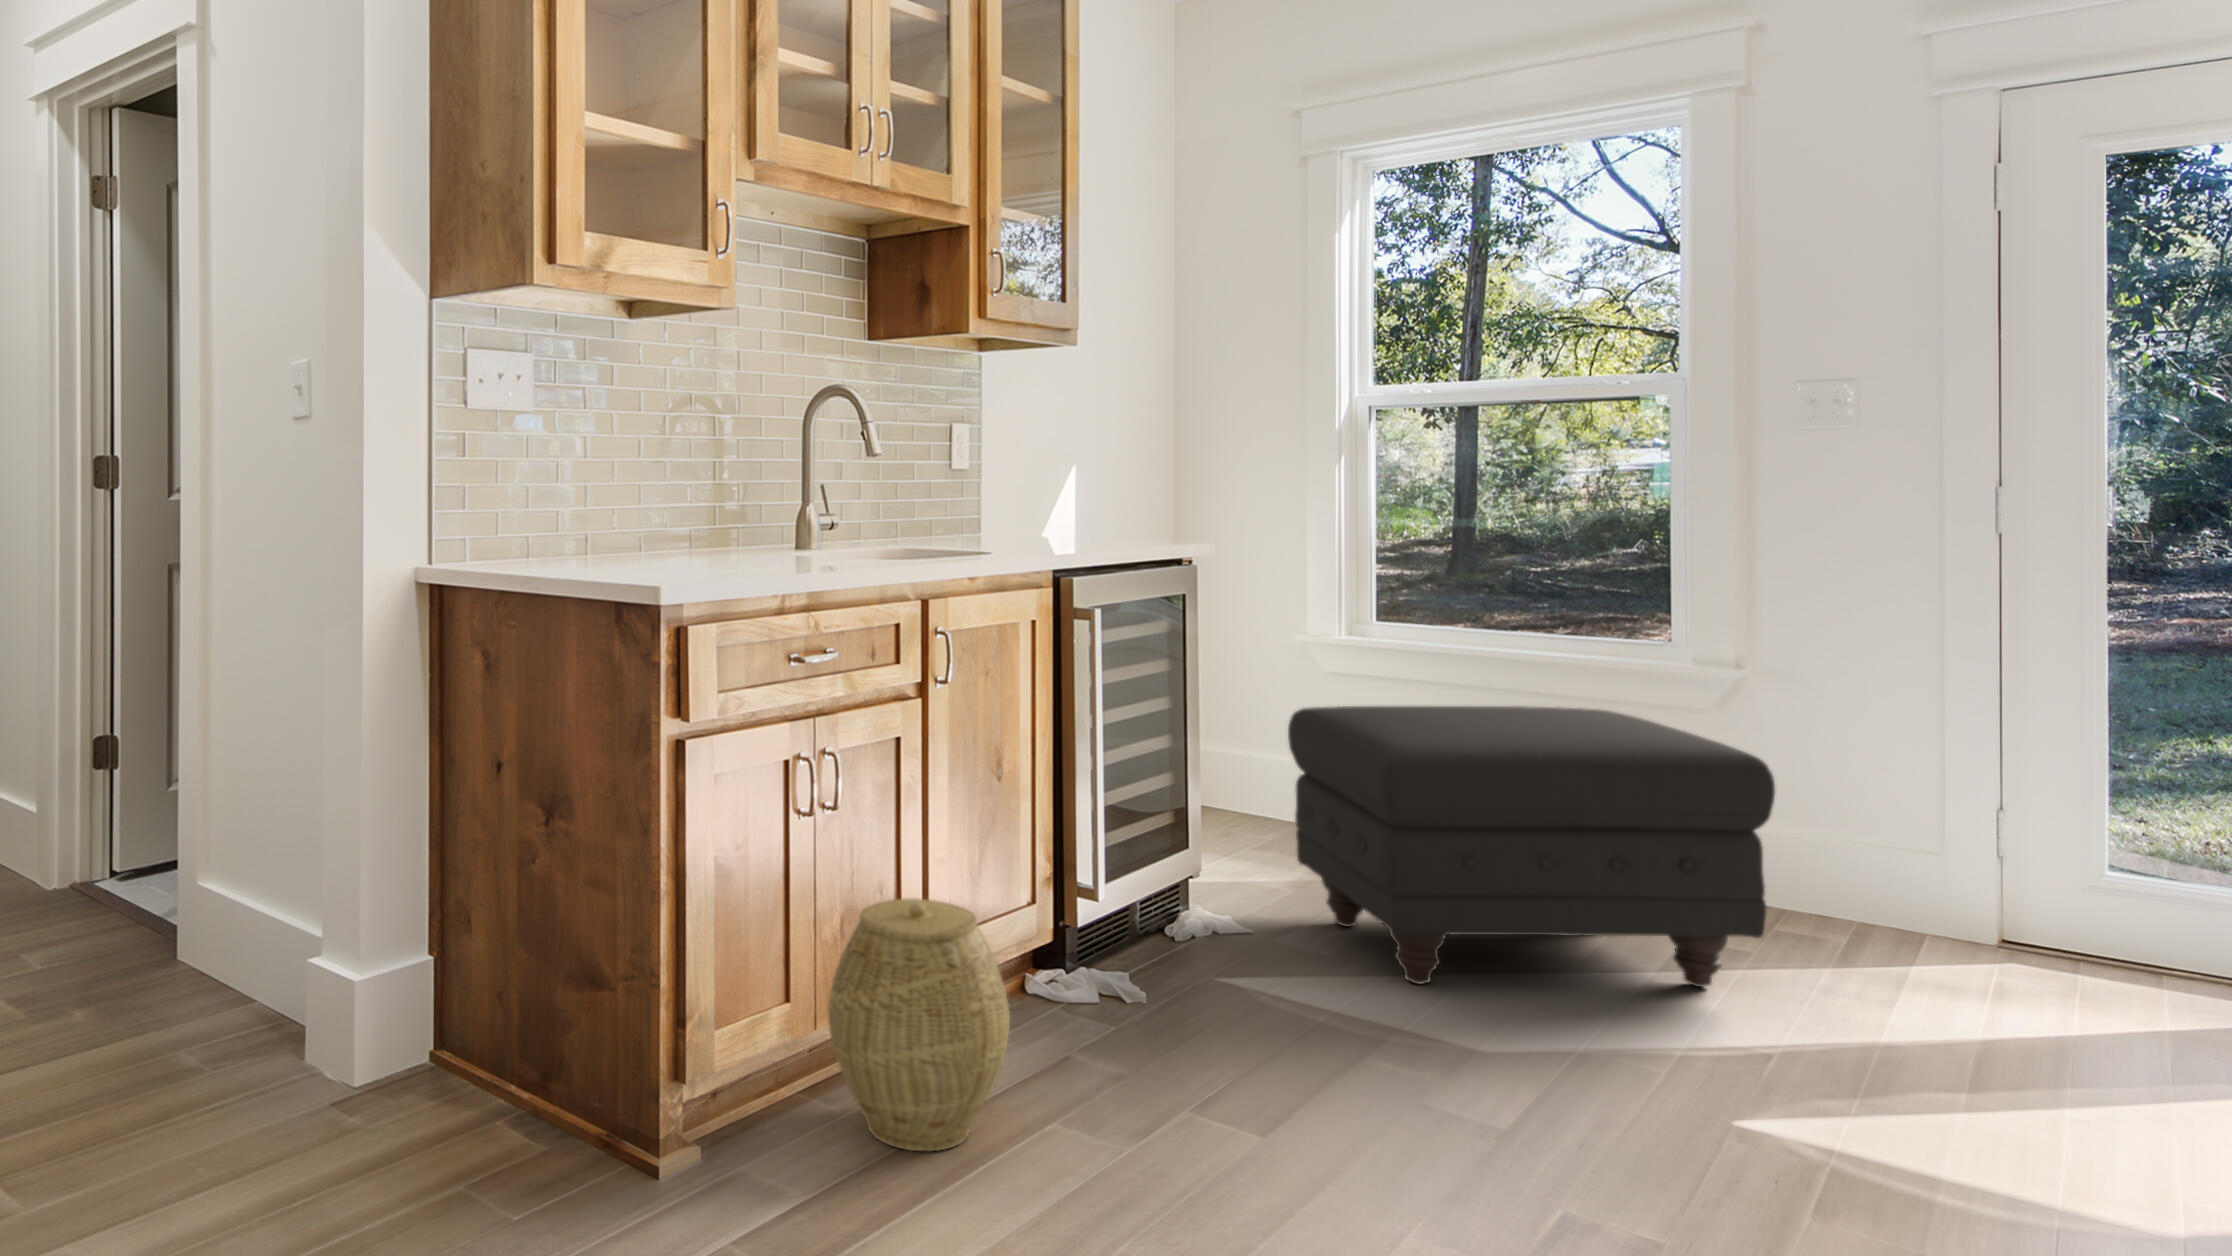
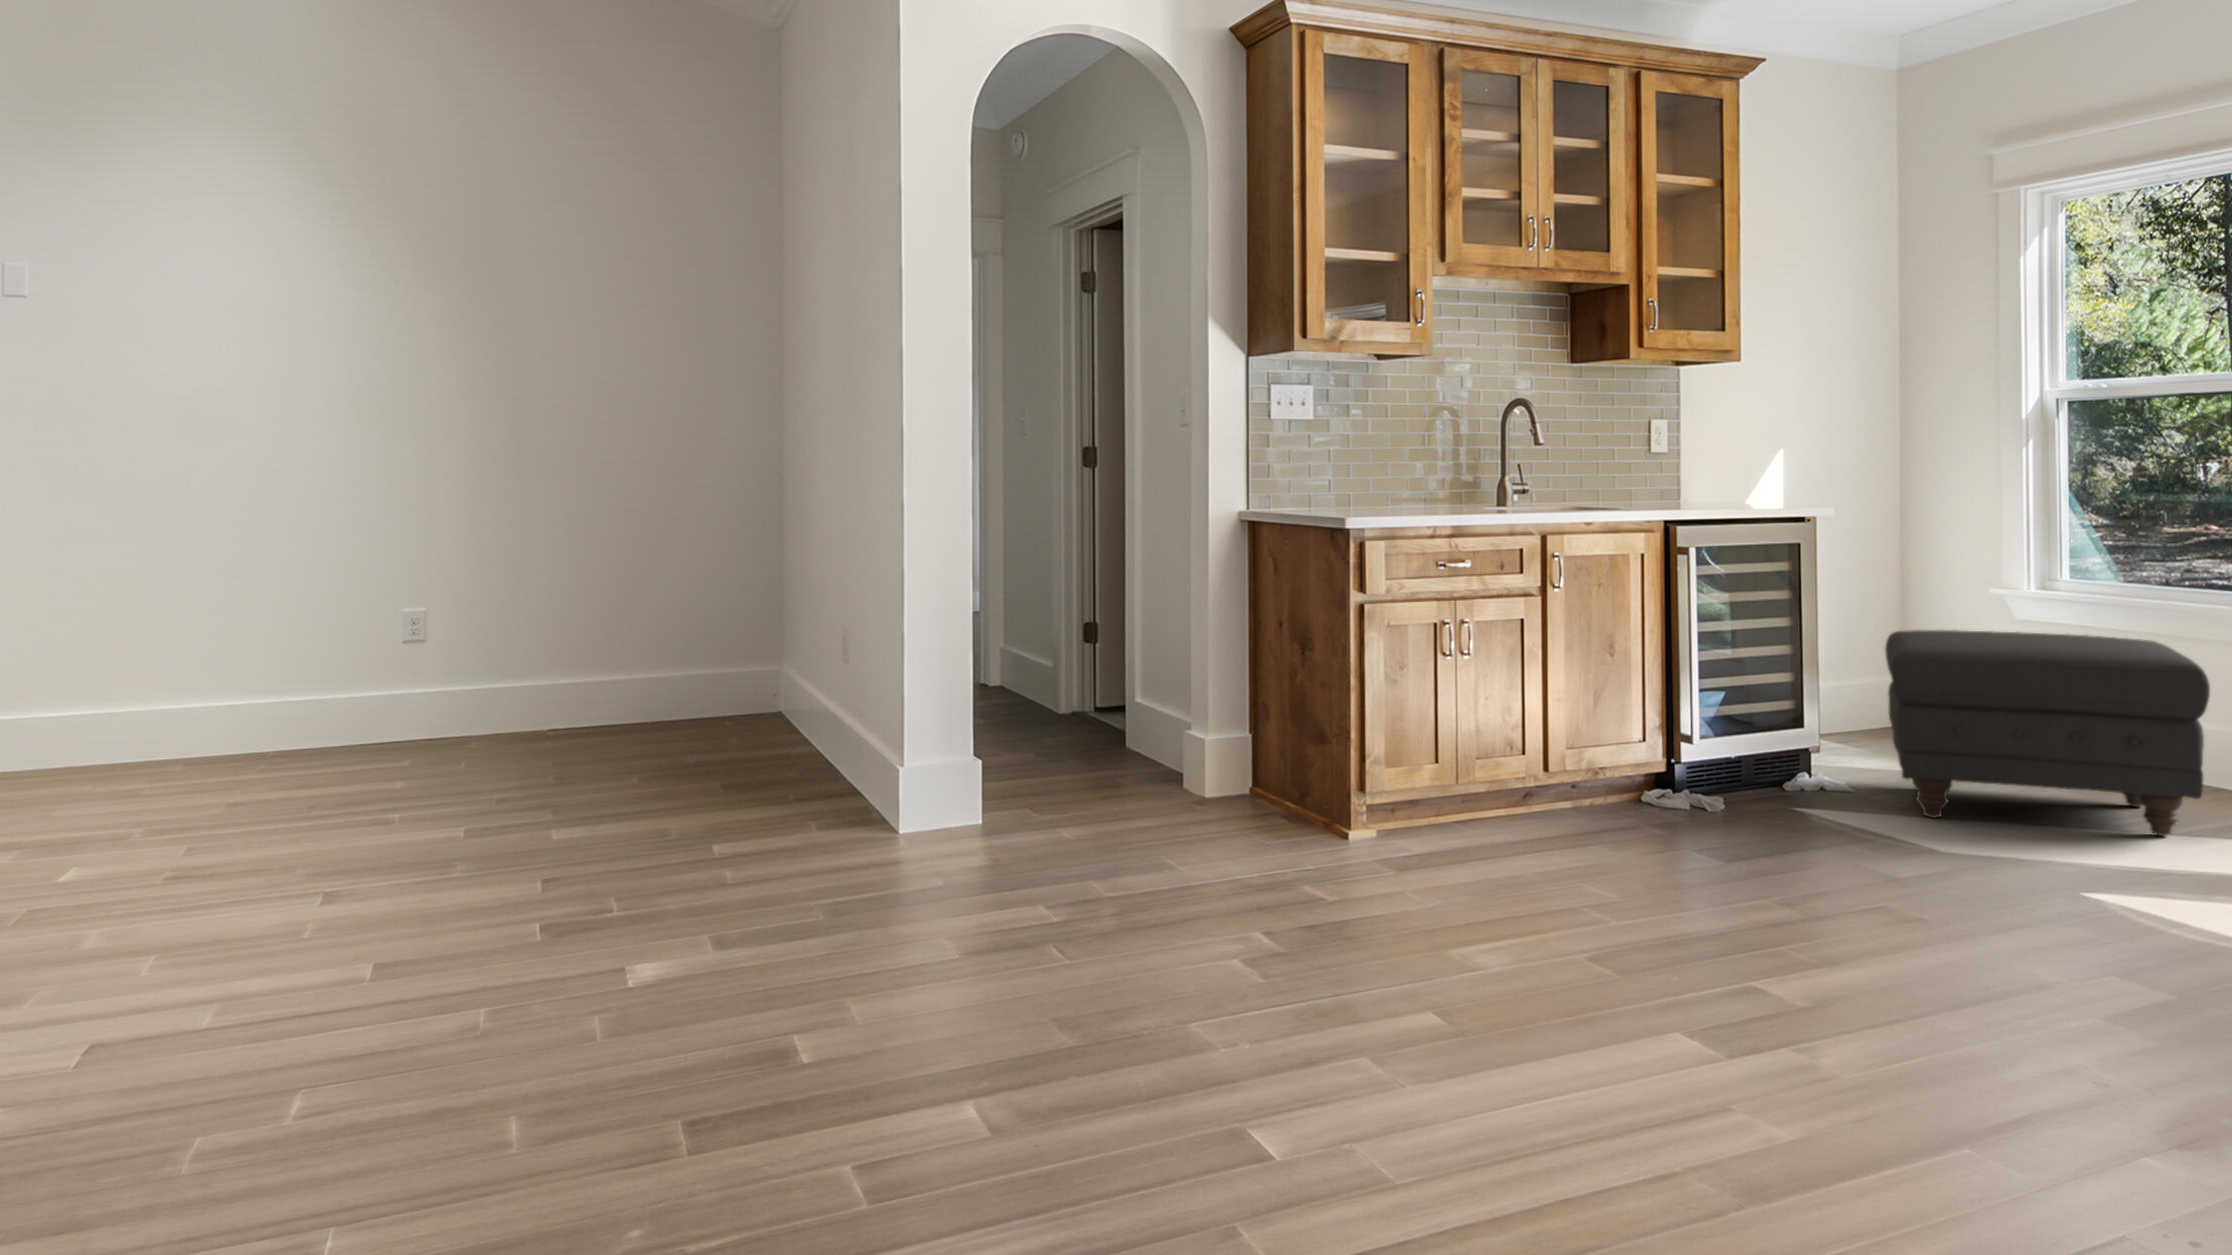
woven basket: present [828,898,1010,1151] -> none [1455,707,1562,844]

